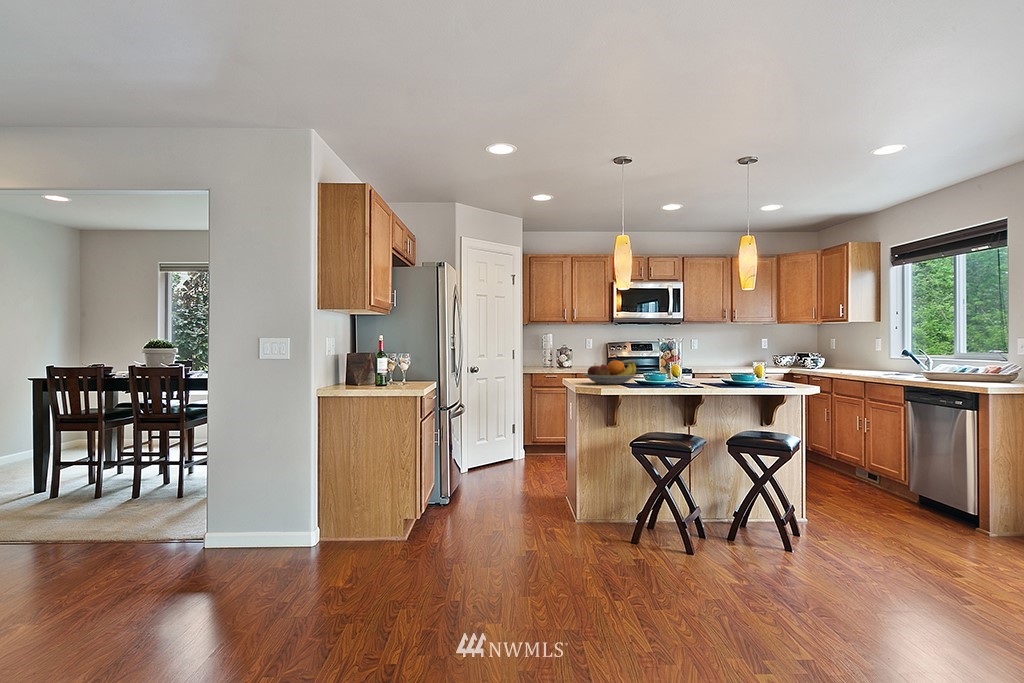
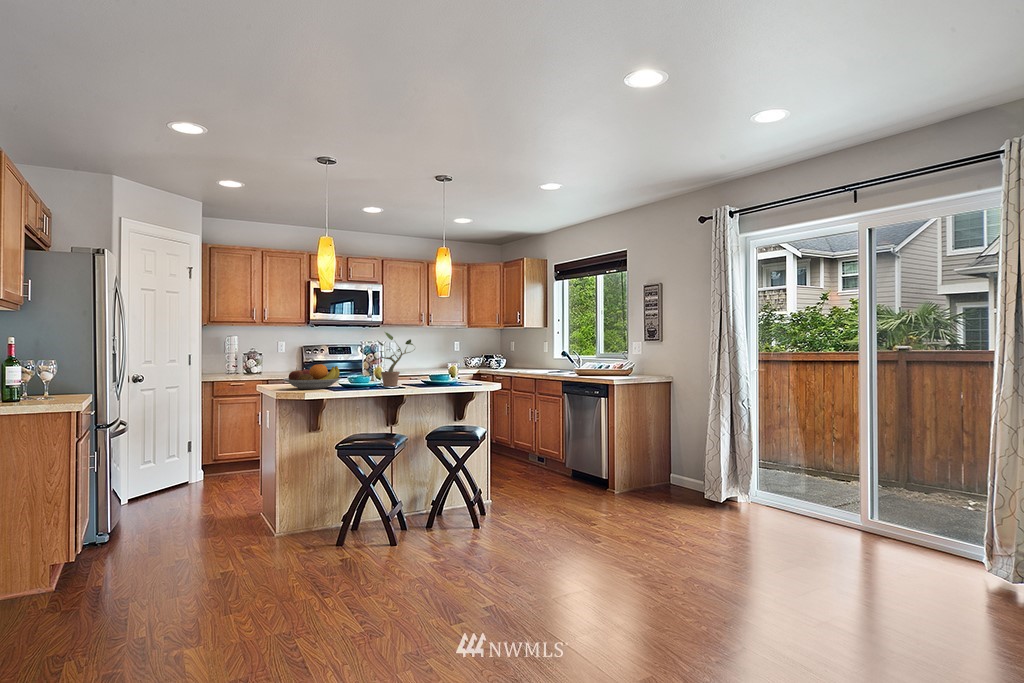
potted plant: none [668,327,716,385] -> present [375,332,415,386]

